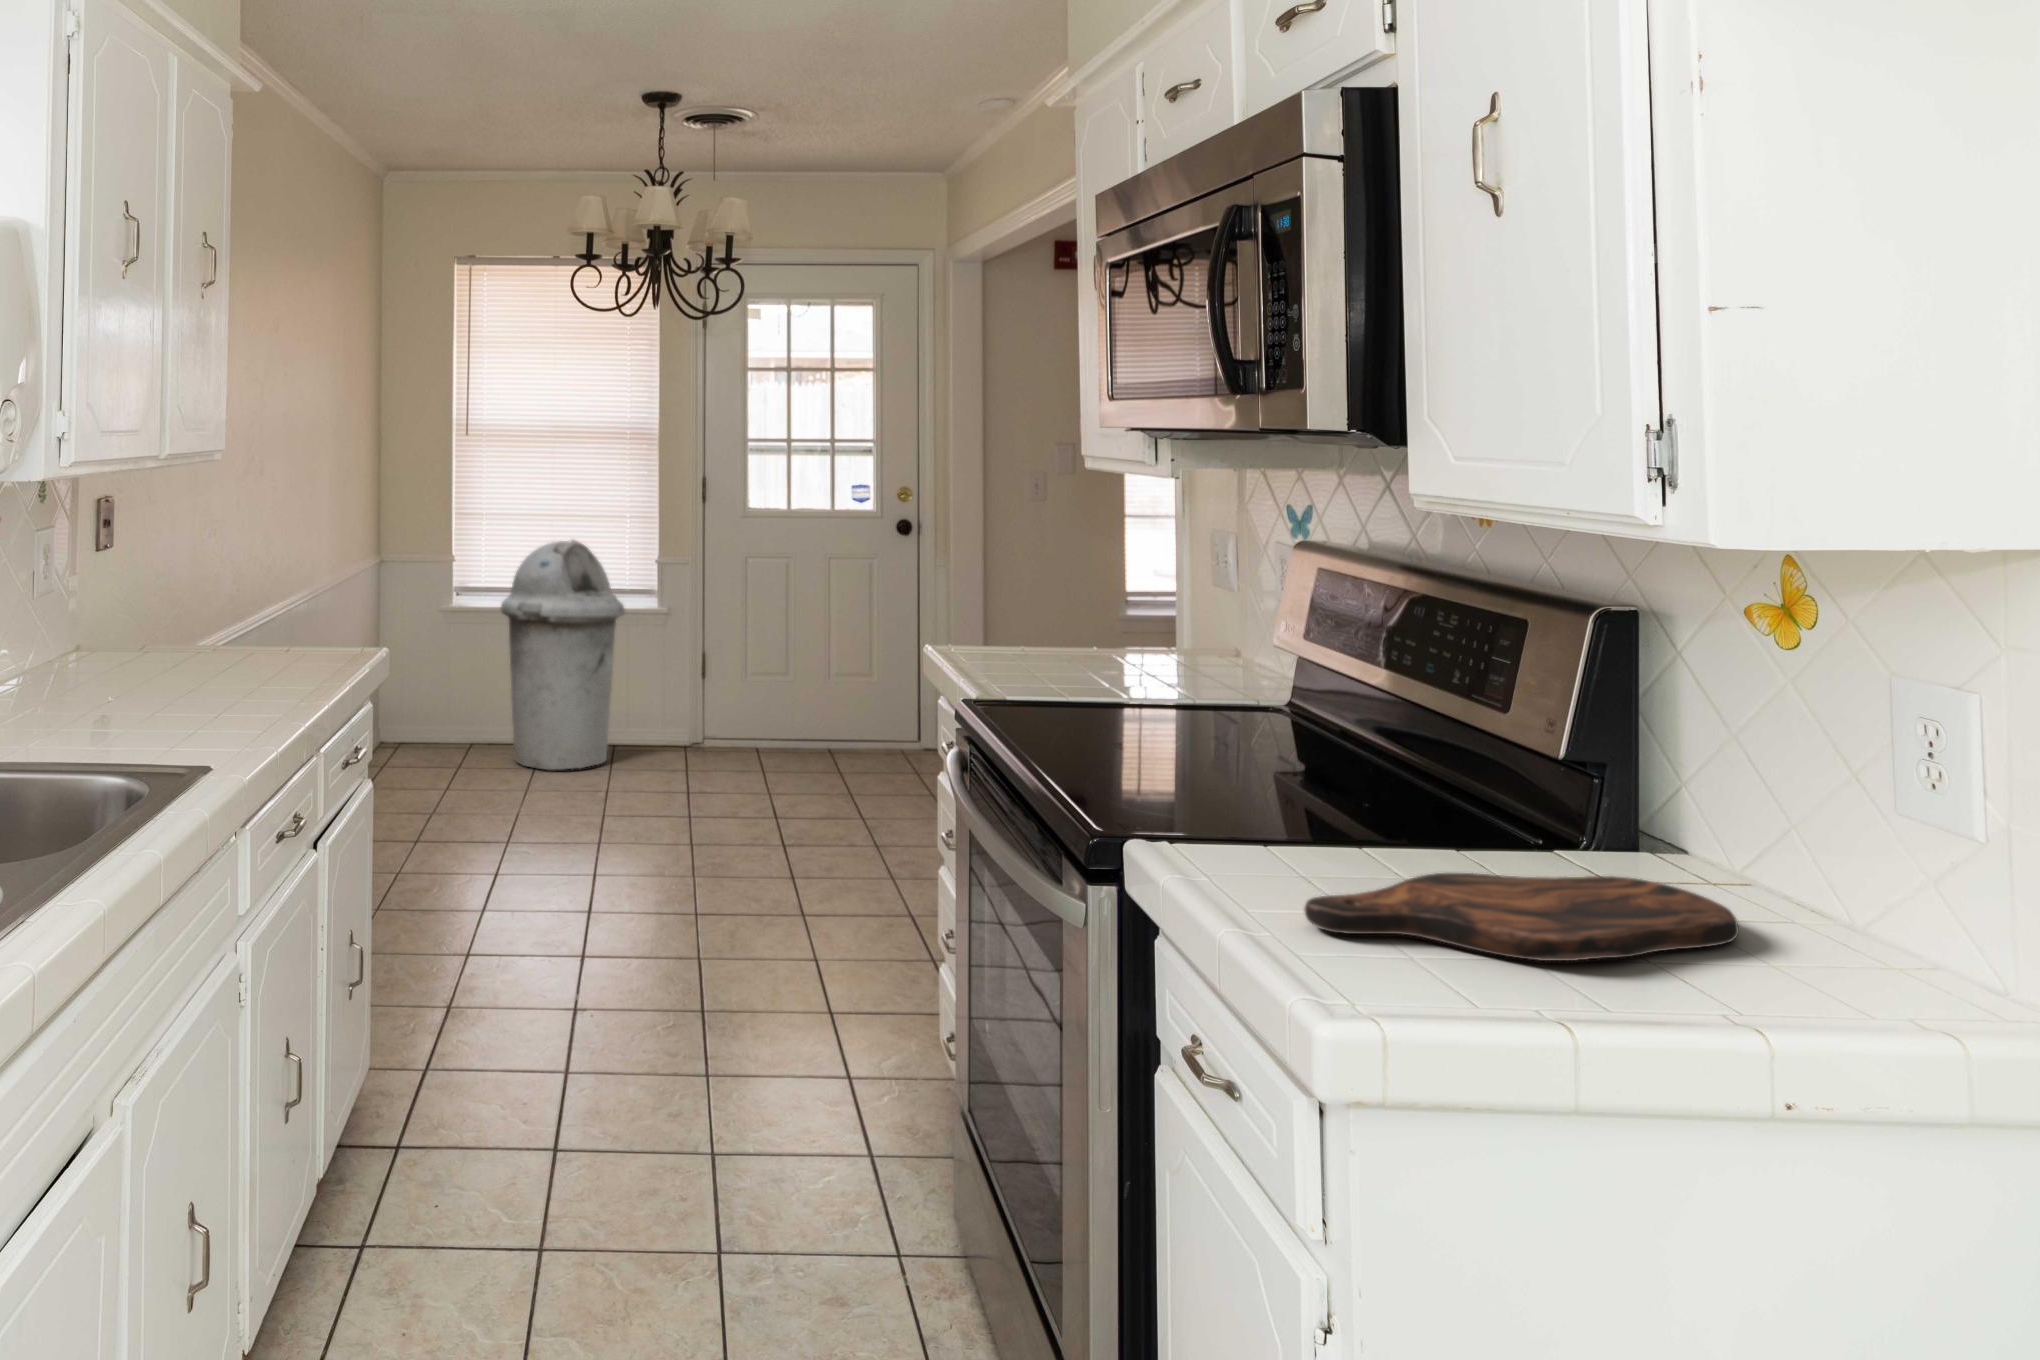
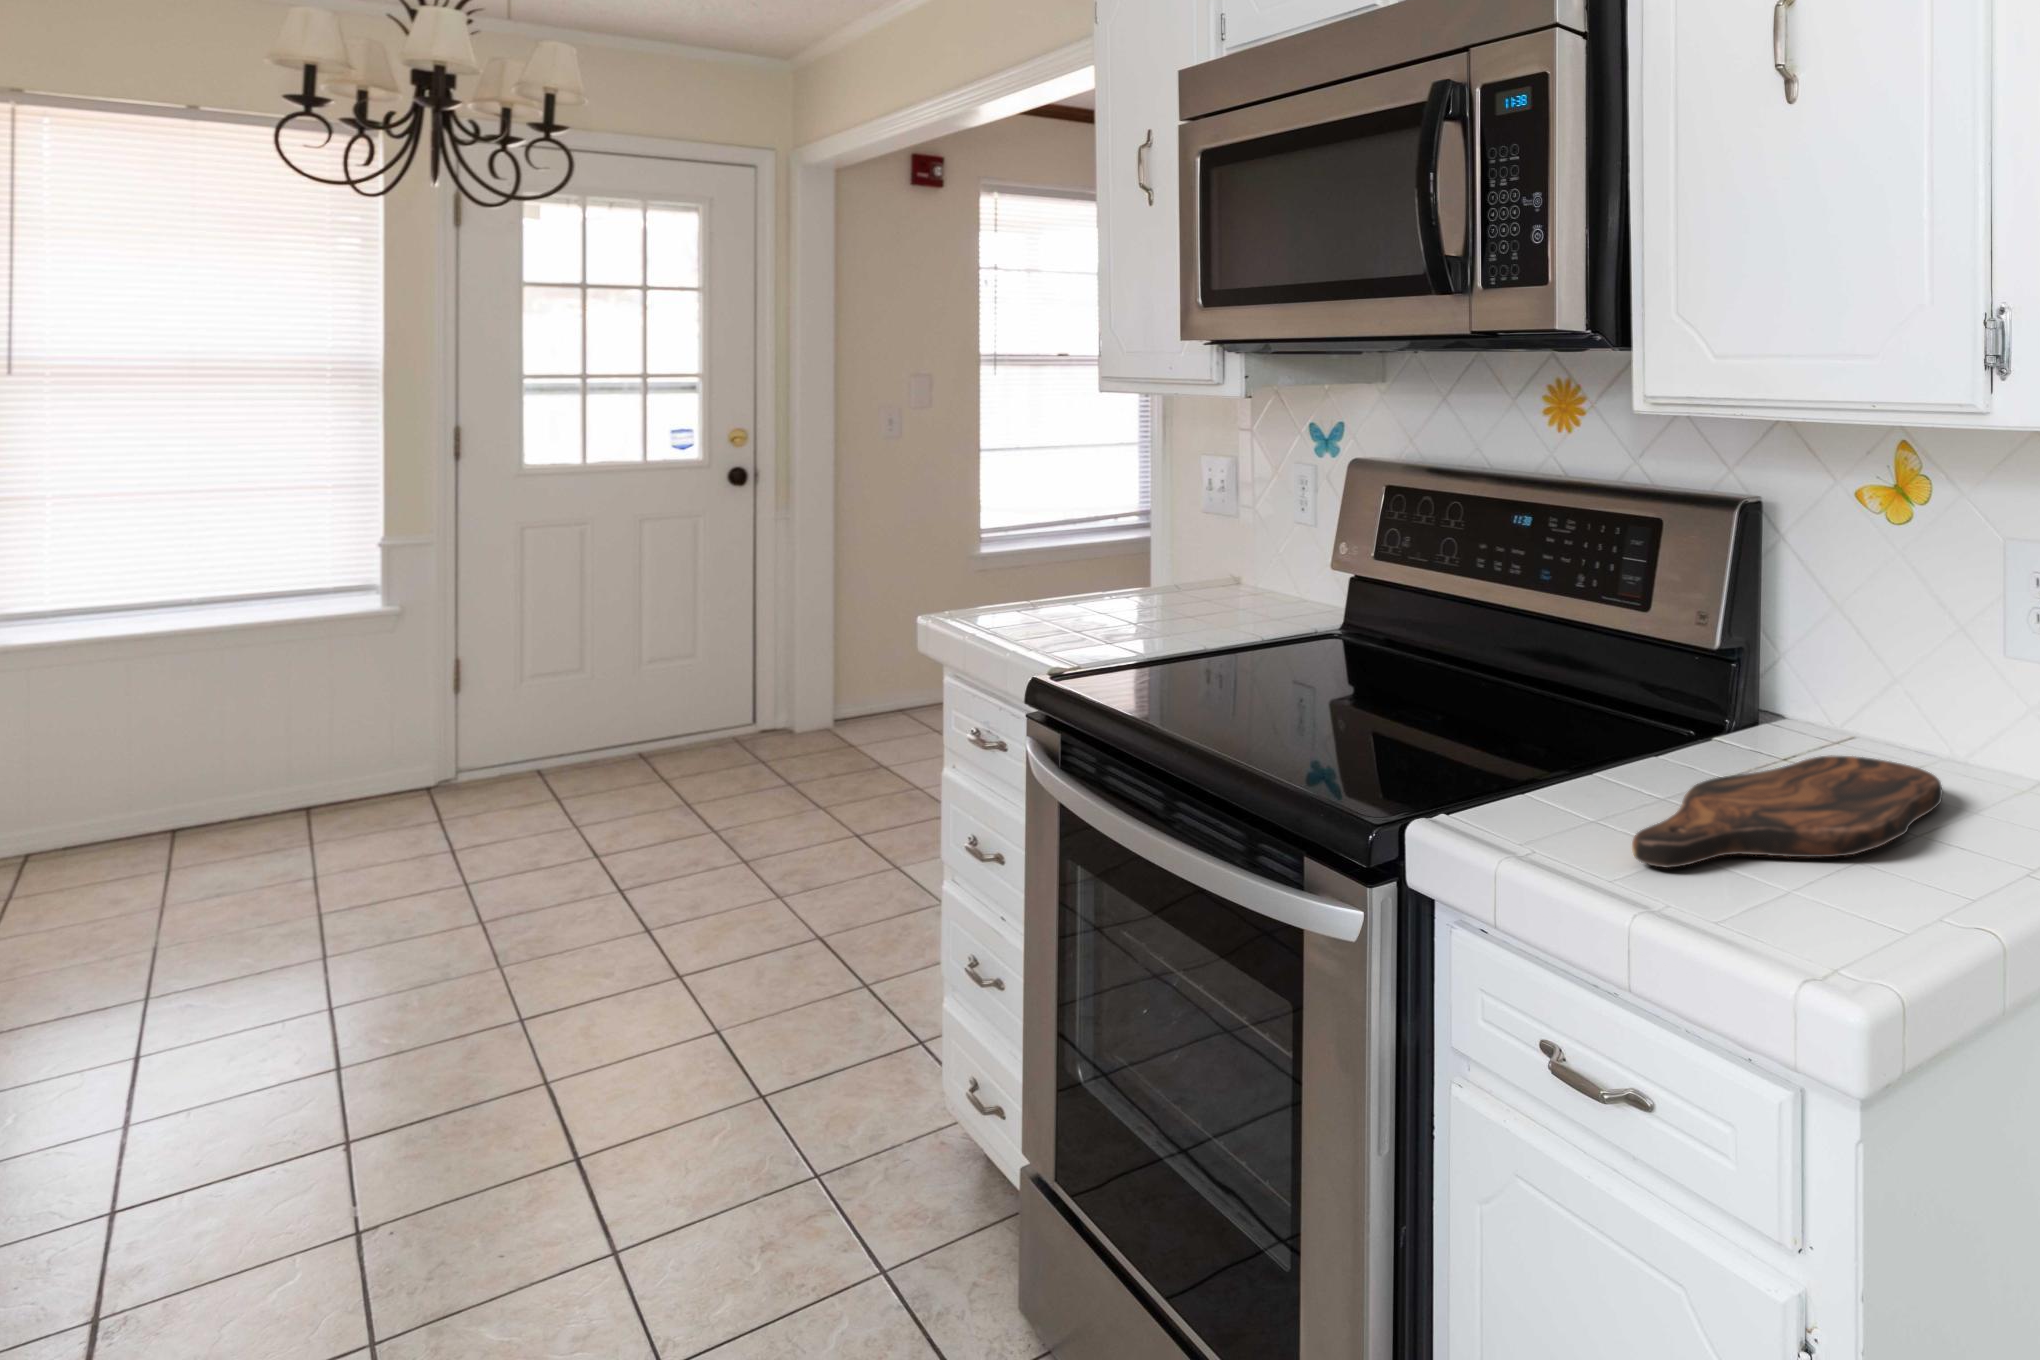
trash can: present [501,540,624,770] -> none [115,517,337,857]

